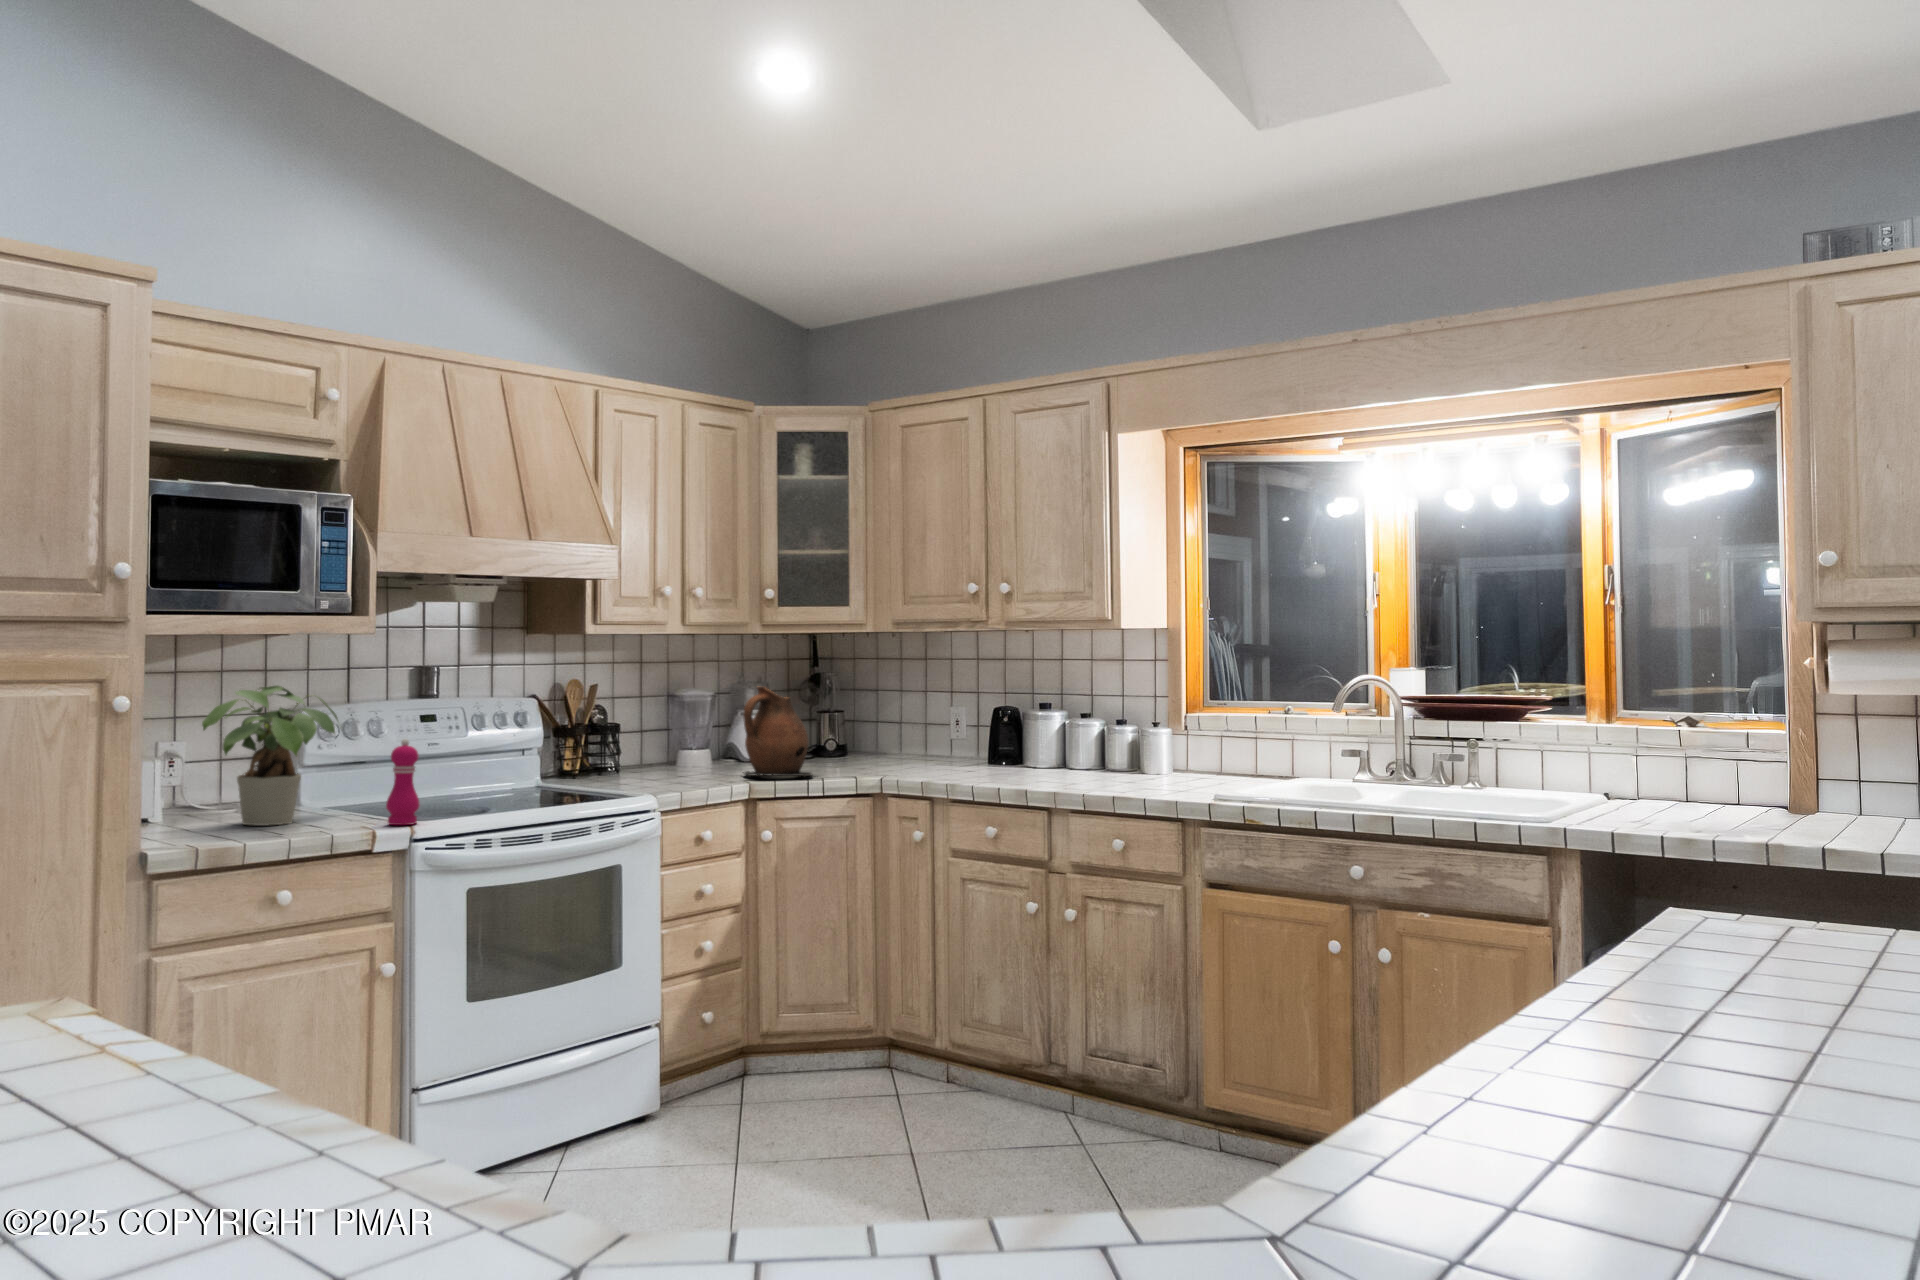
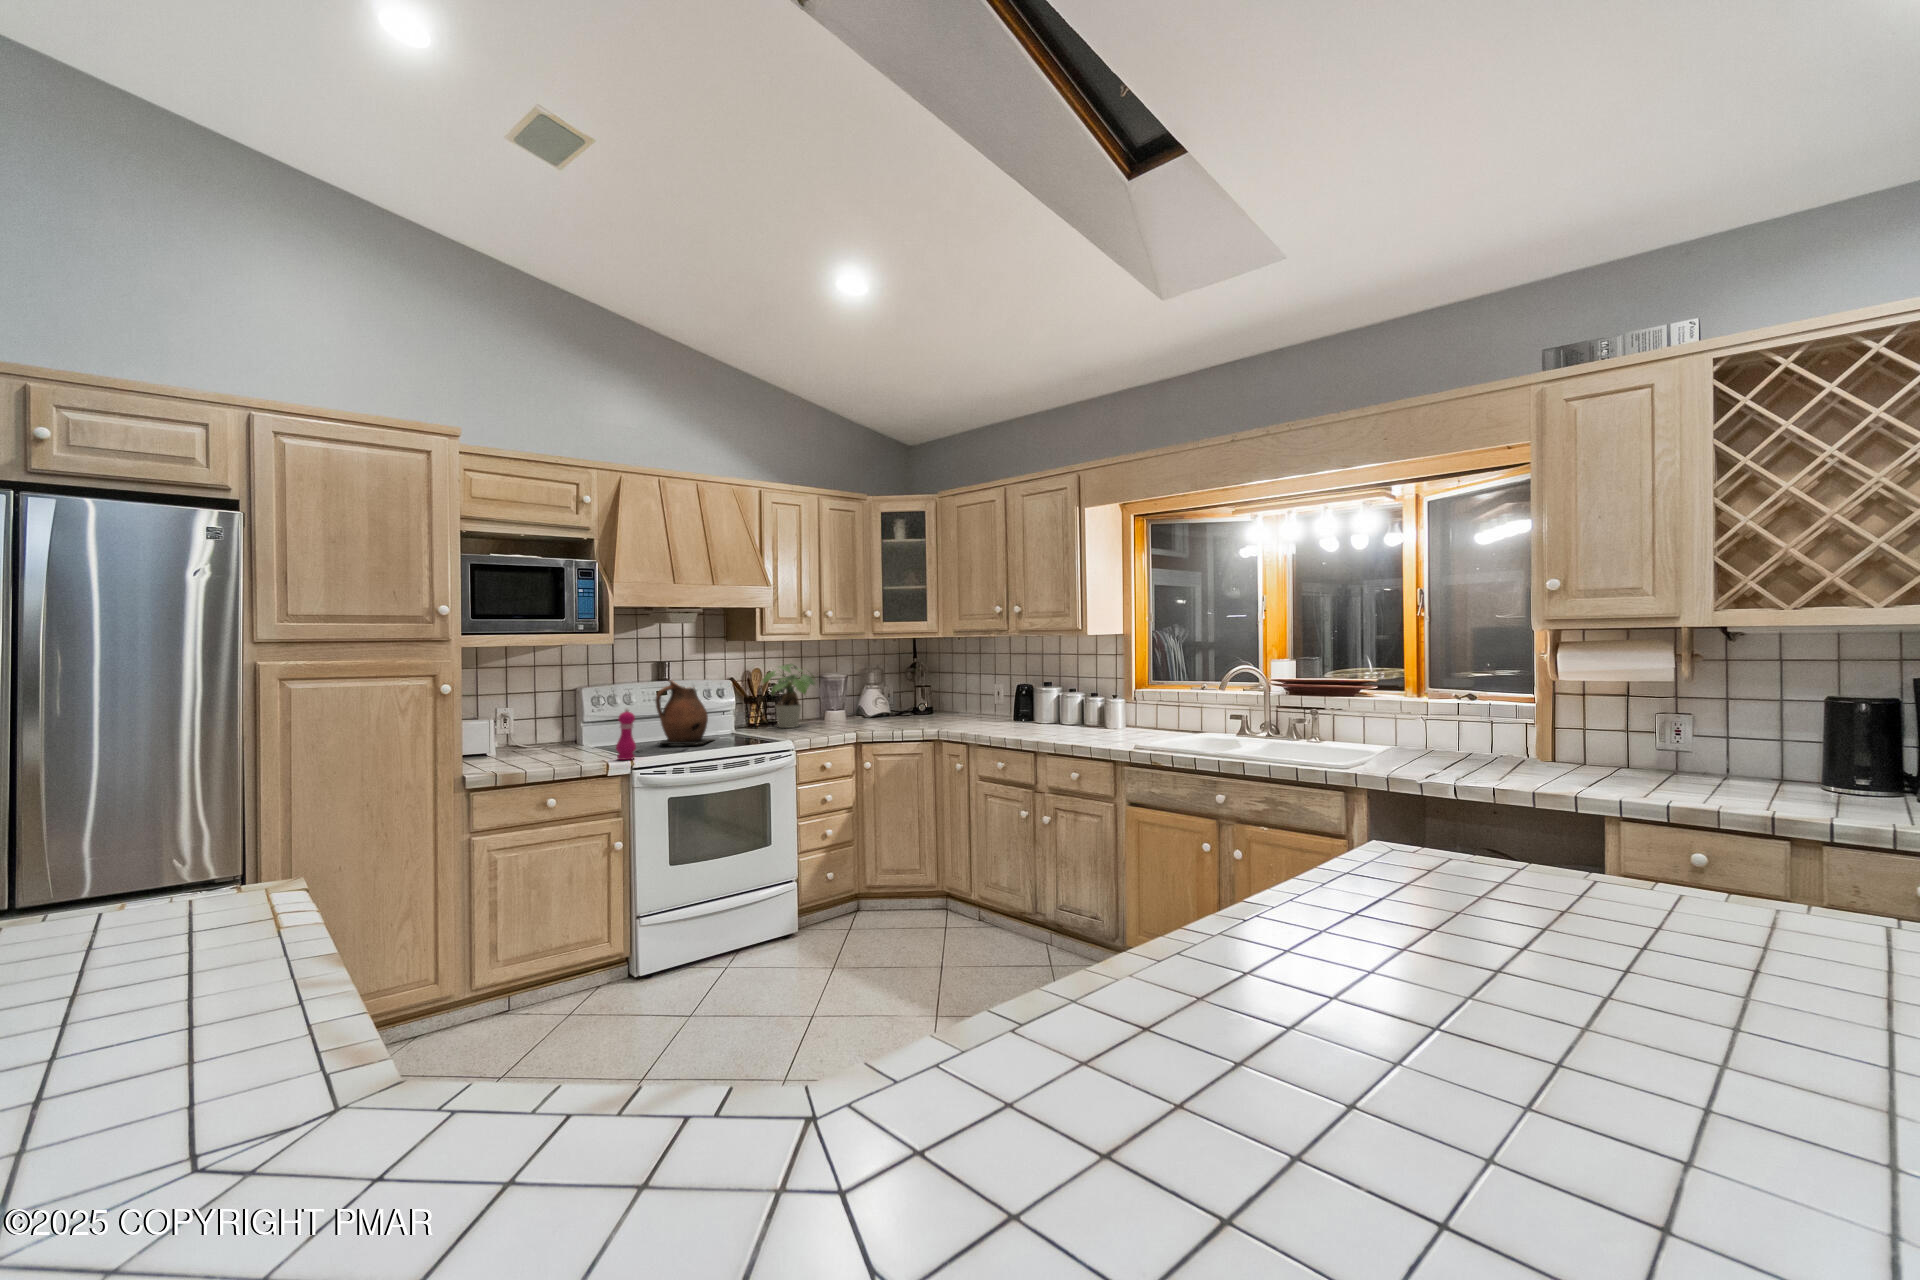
potted plant: present [202,686,338,826] -> present [763,664,815,728]
ceramic pitcher: present [742,687,812,777] -> present [655,680,712,745]

